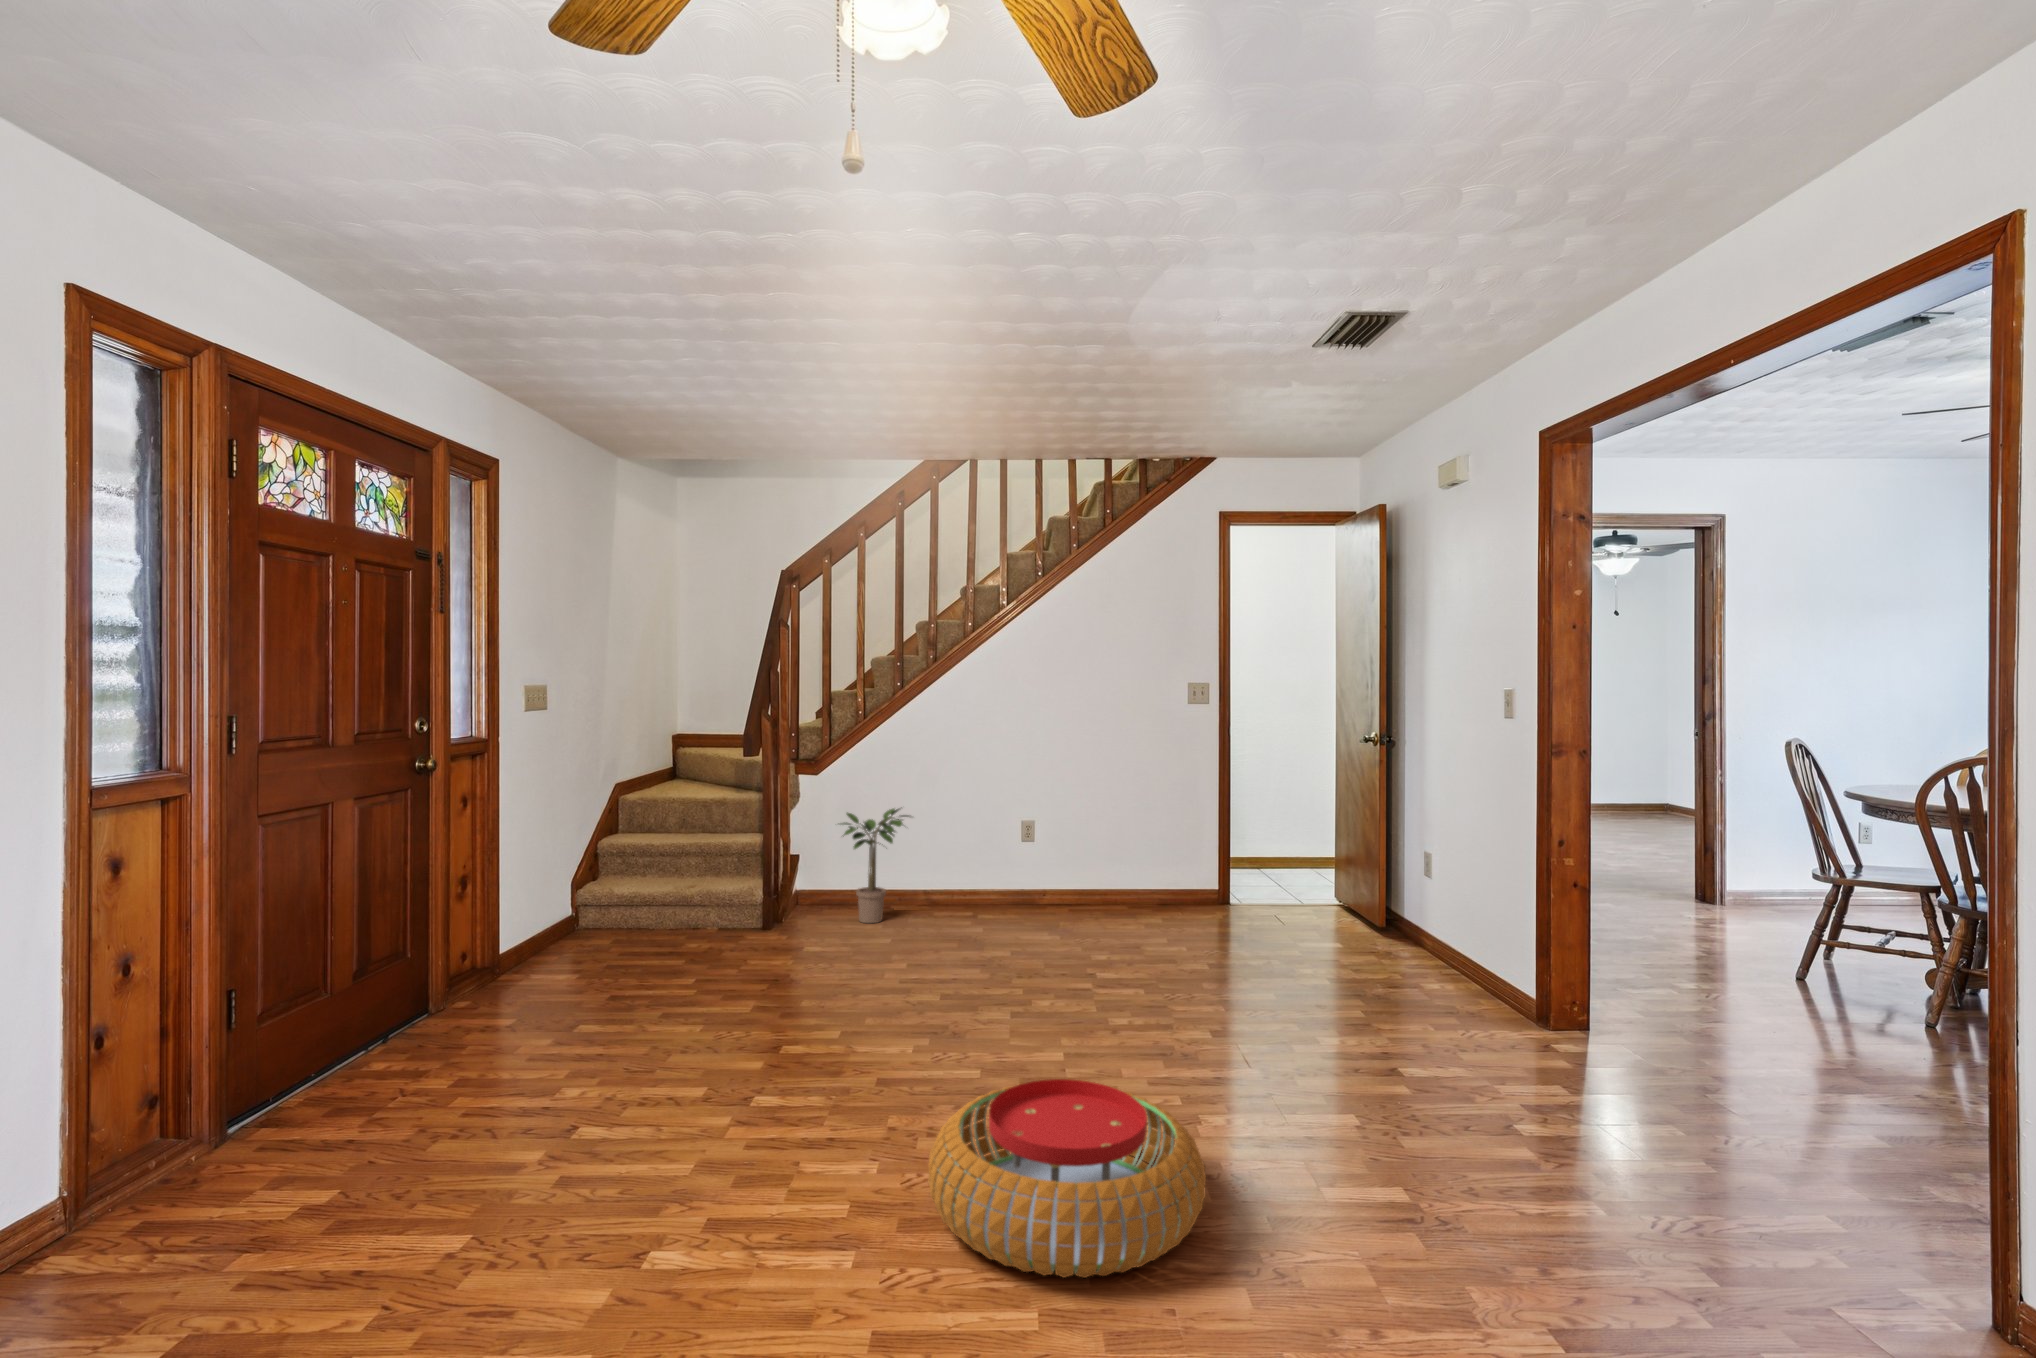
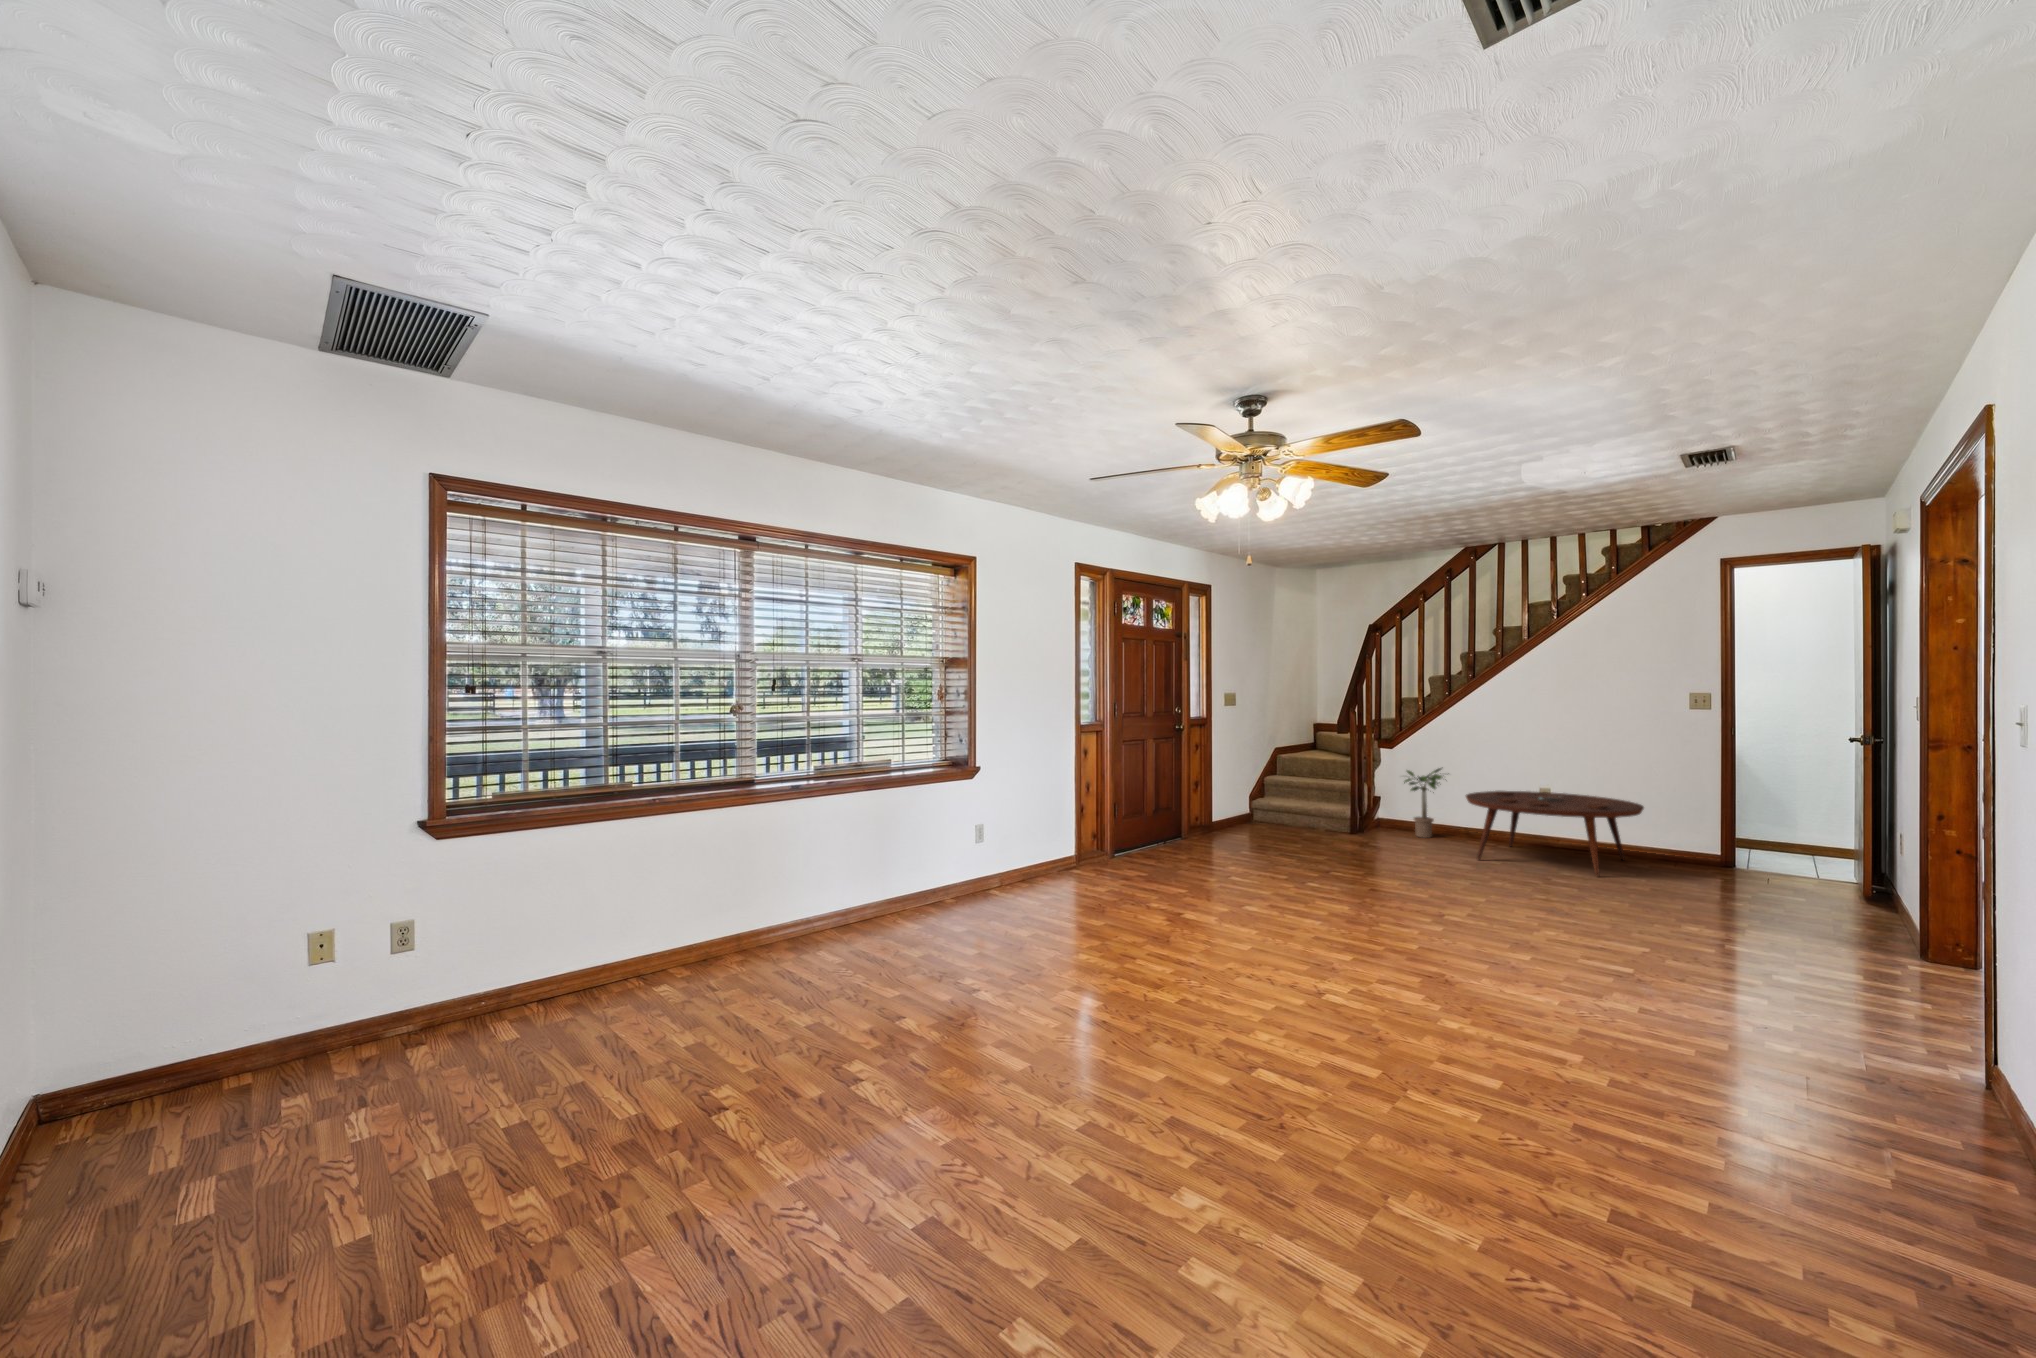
coffee table: none [952,836,1183,976] -> present [1466,791,1644,877]
pouf: present [928,1079,1206,1278] -> none [1375,872,1524,944]

